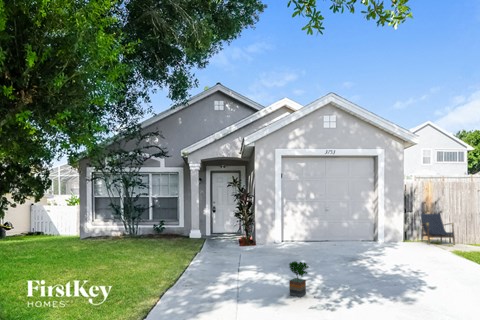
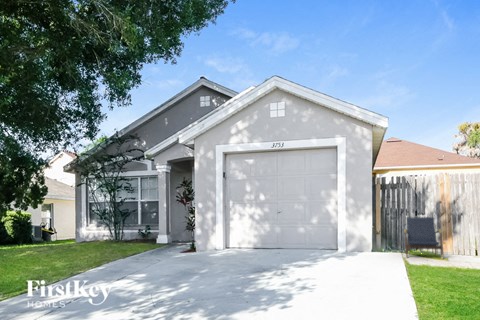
potted tree: present [289,261,309,297] -> none [79,266,108,308]

